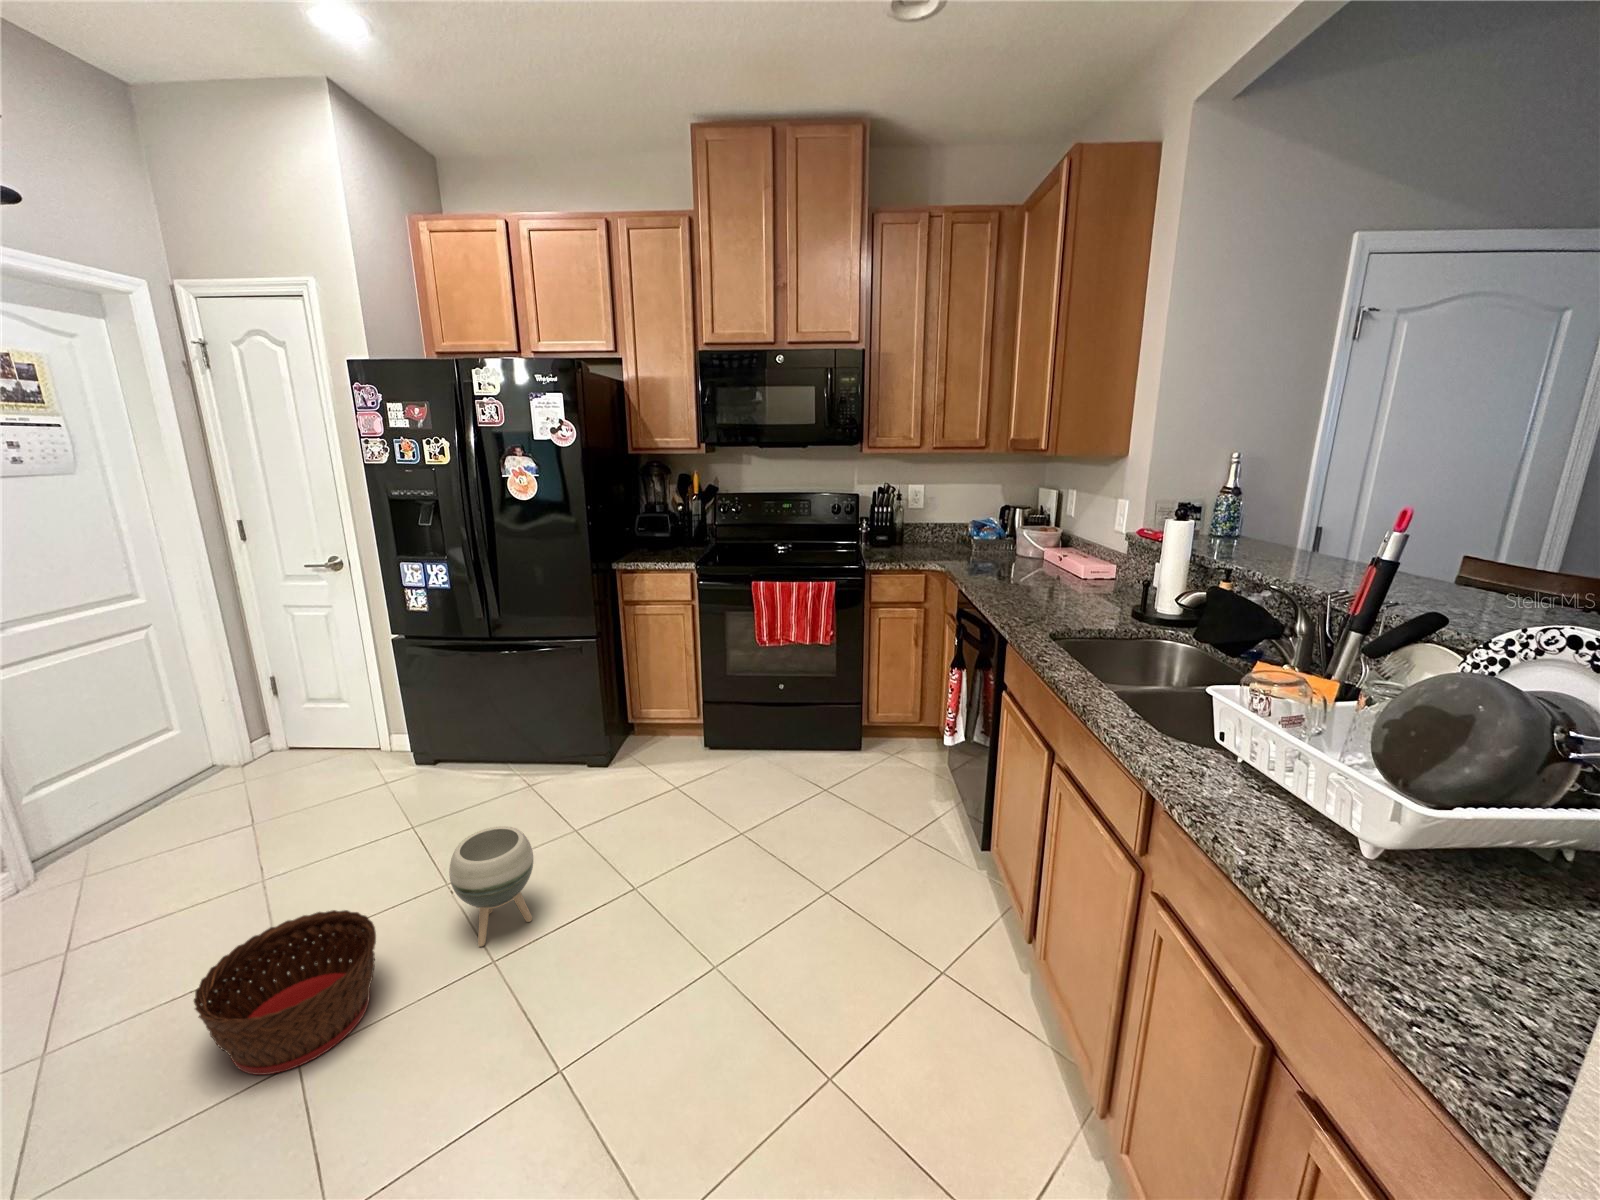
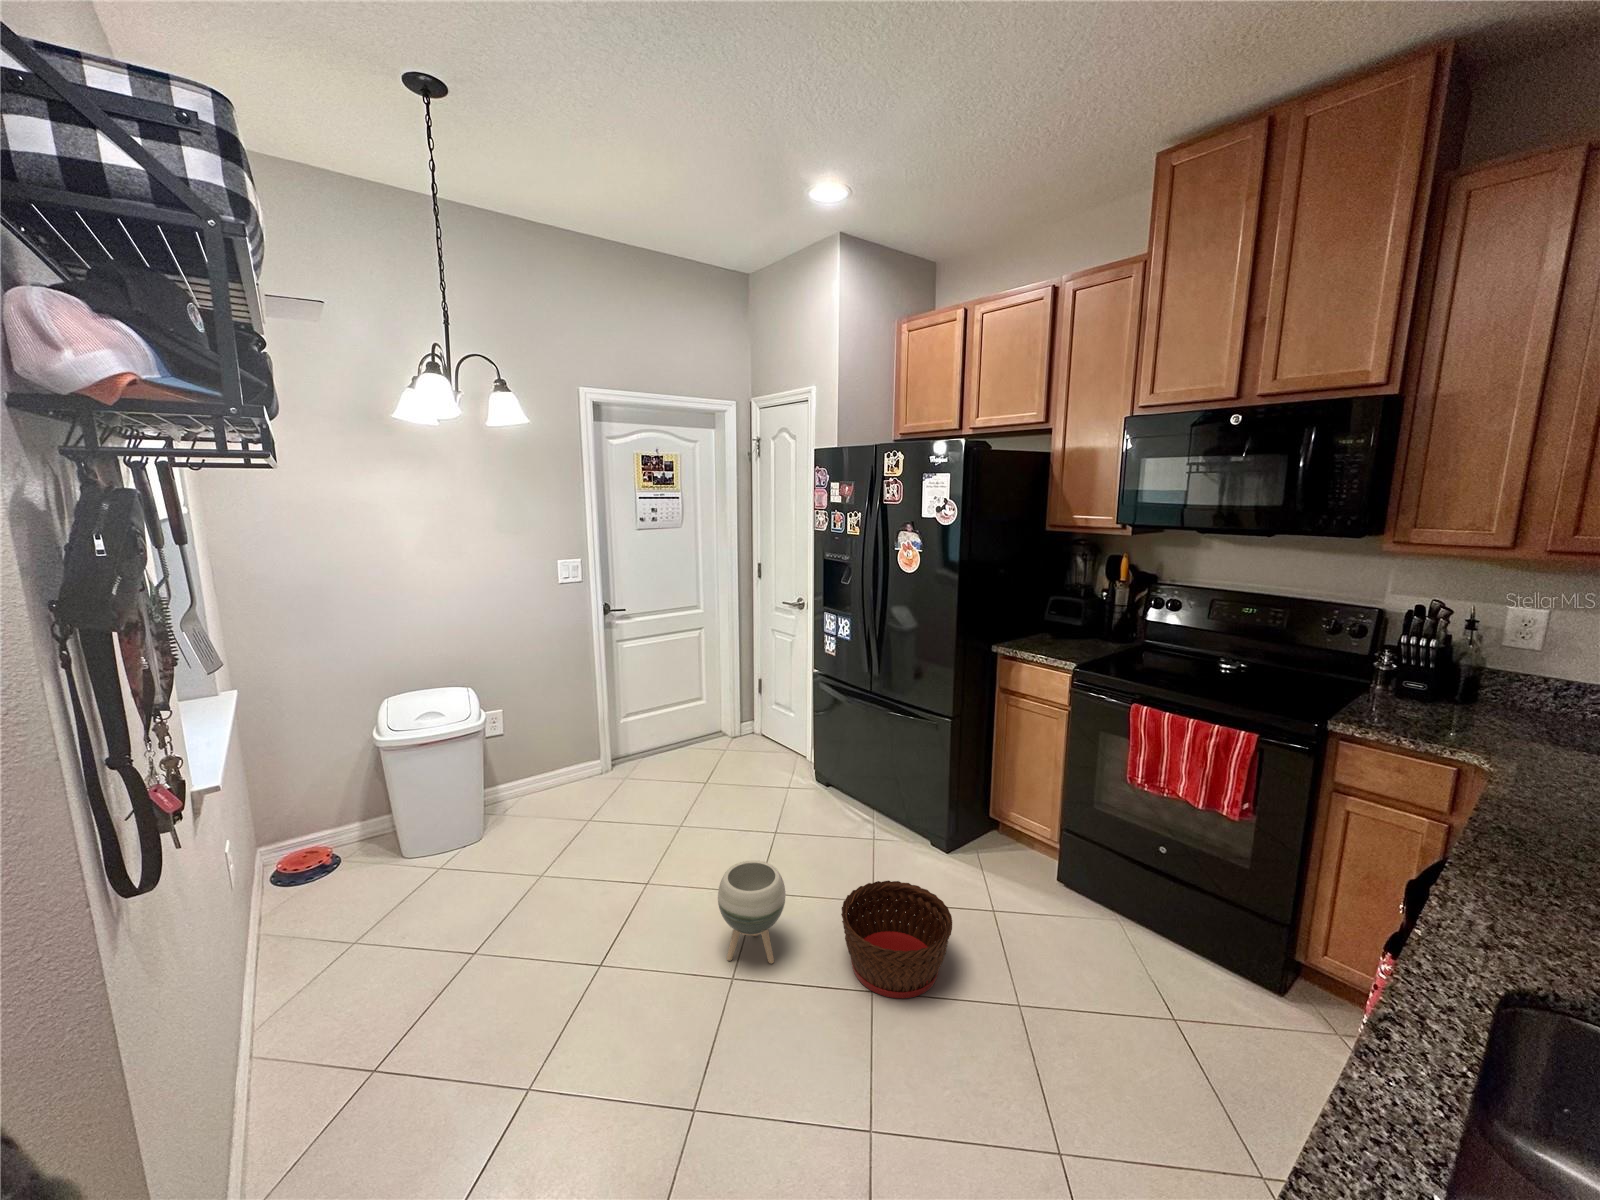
basket: present [194,910,376,1075] -> present [841,881,952,999]

